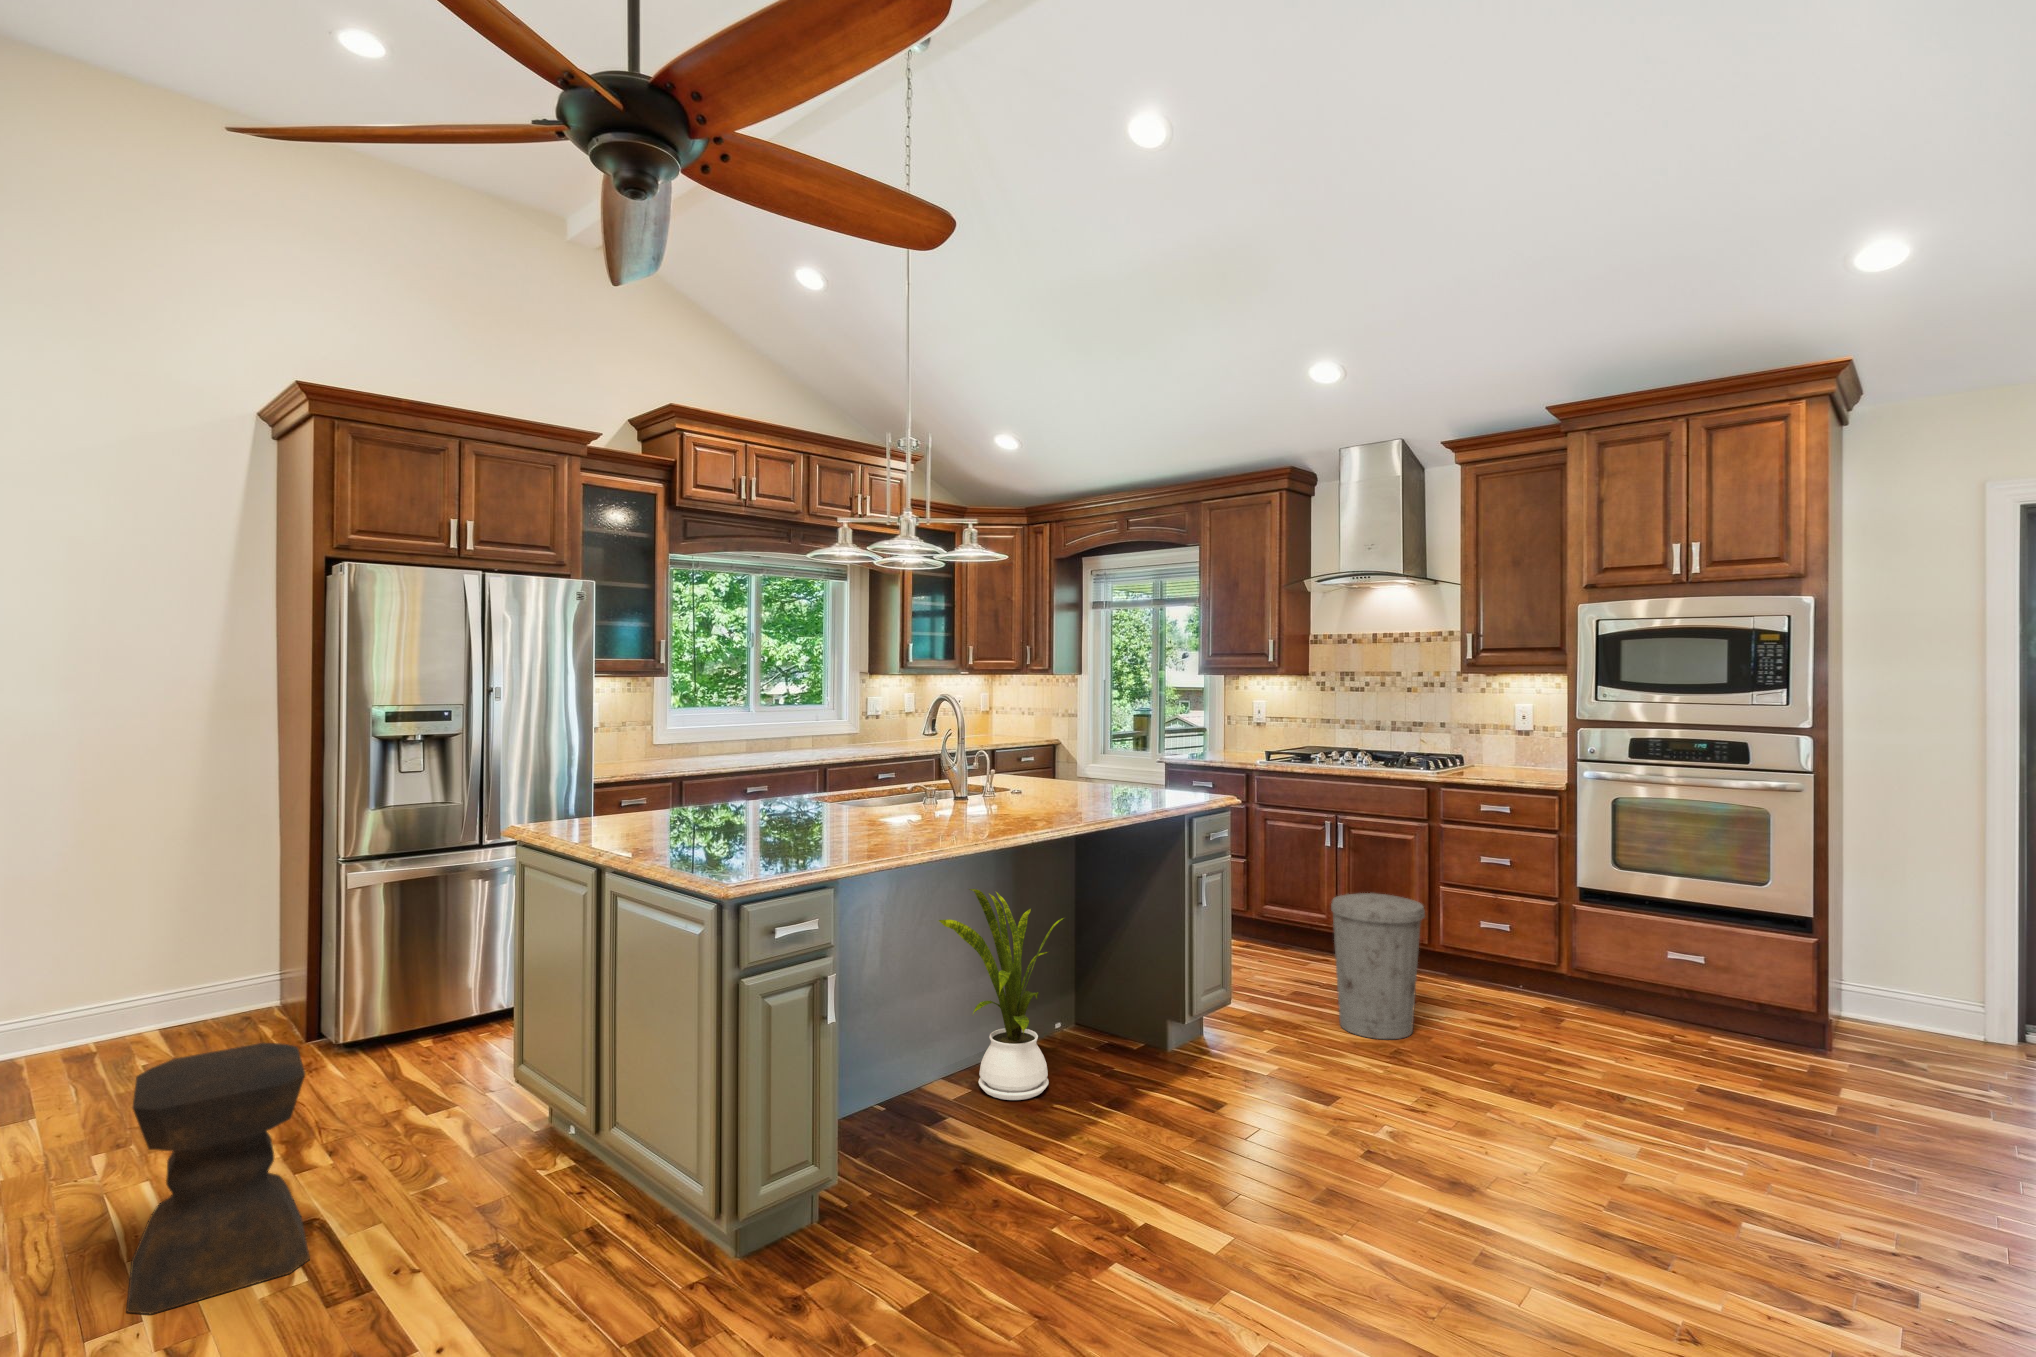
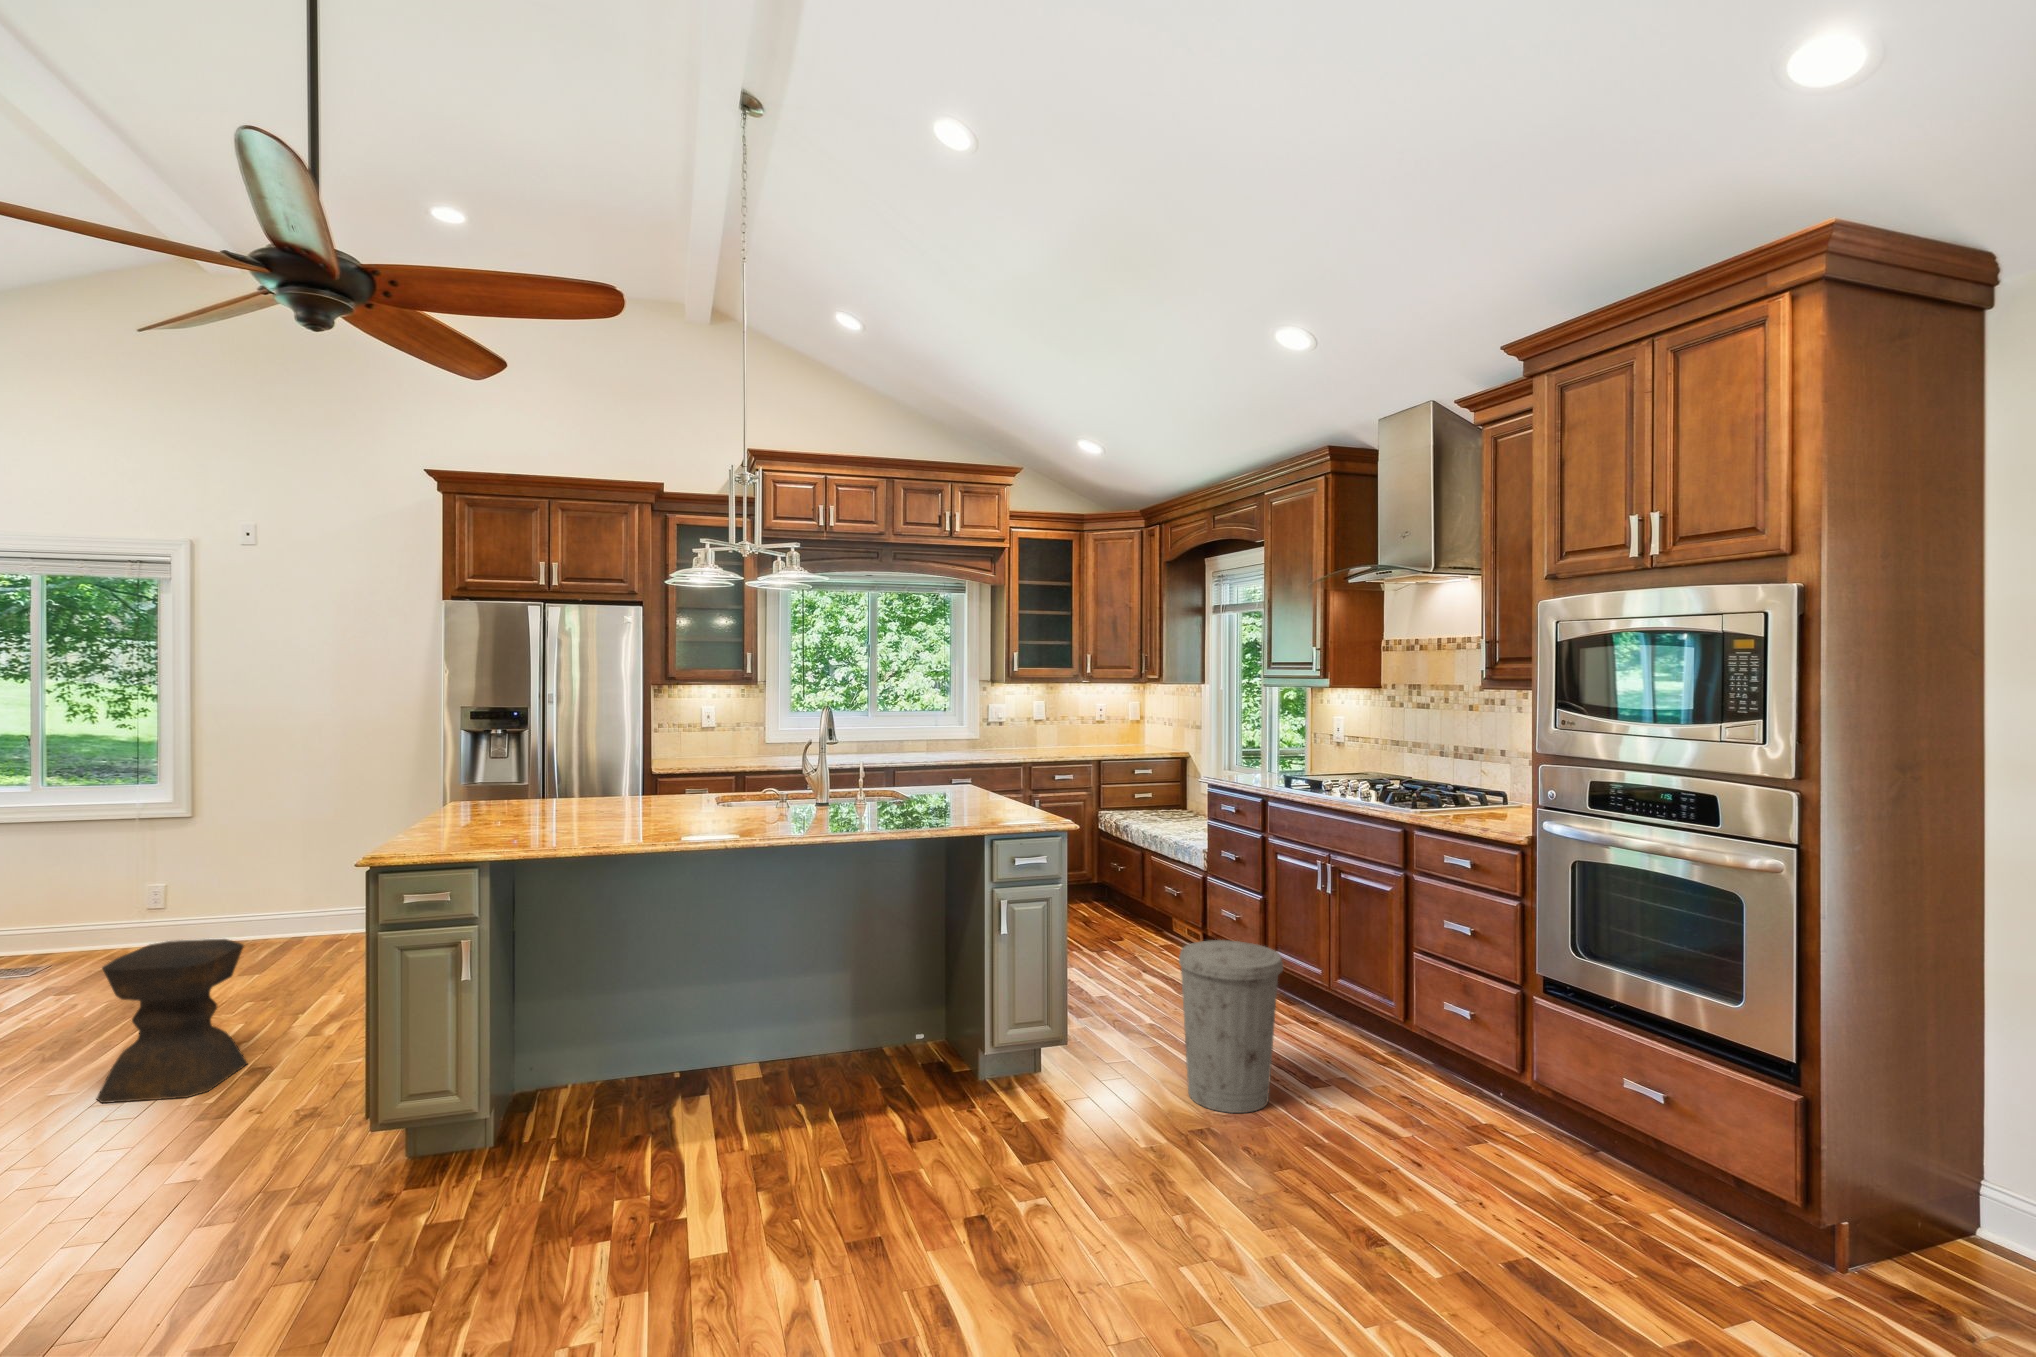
house plant: present [939,889,1063,1100] -> none [711,886,841,1090]

